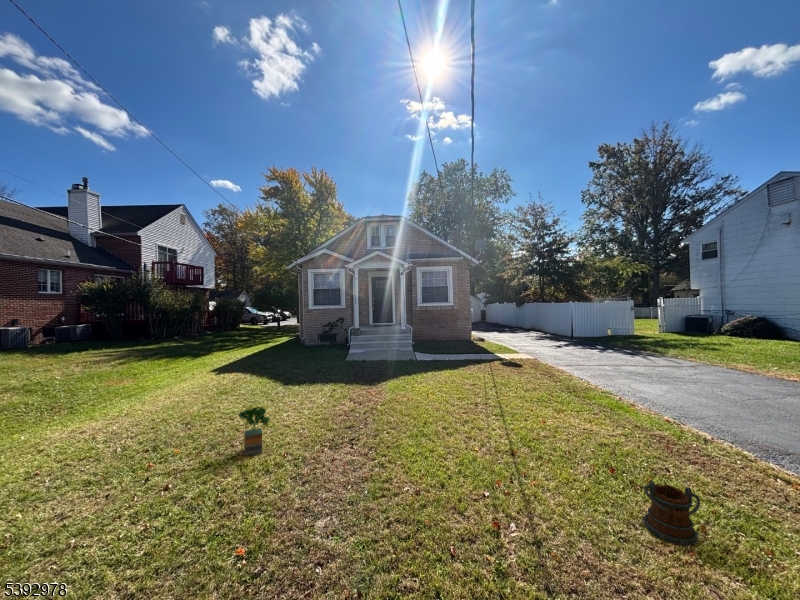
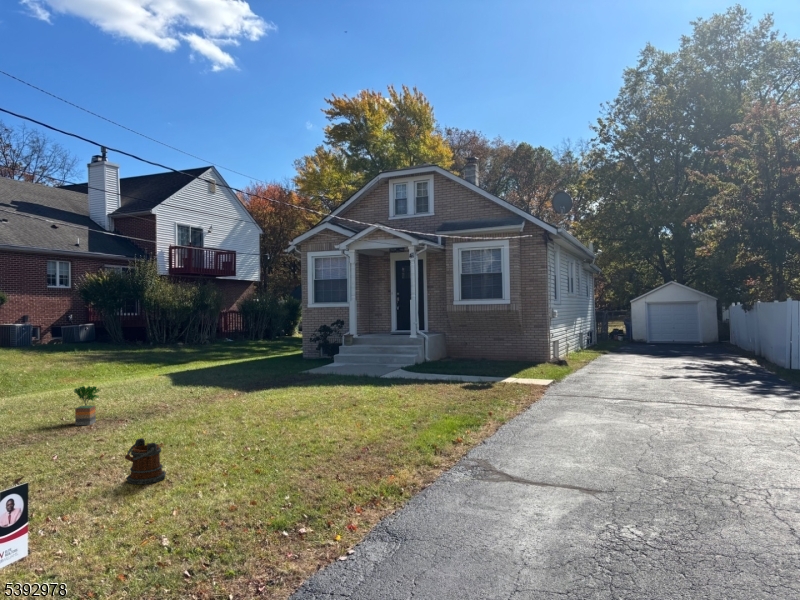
bucket: present [642,481,700,545] -> present [125,438,166,484]

